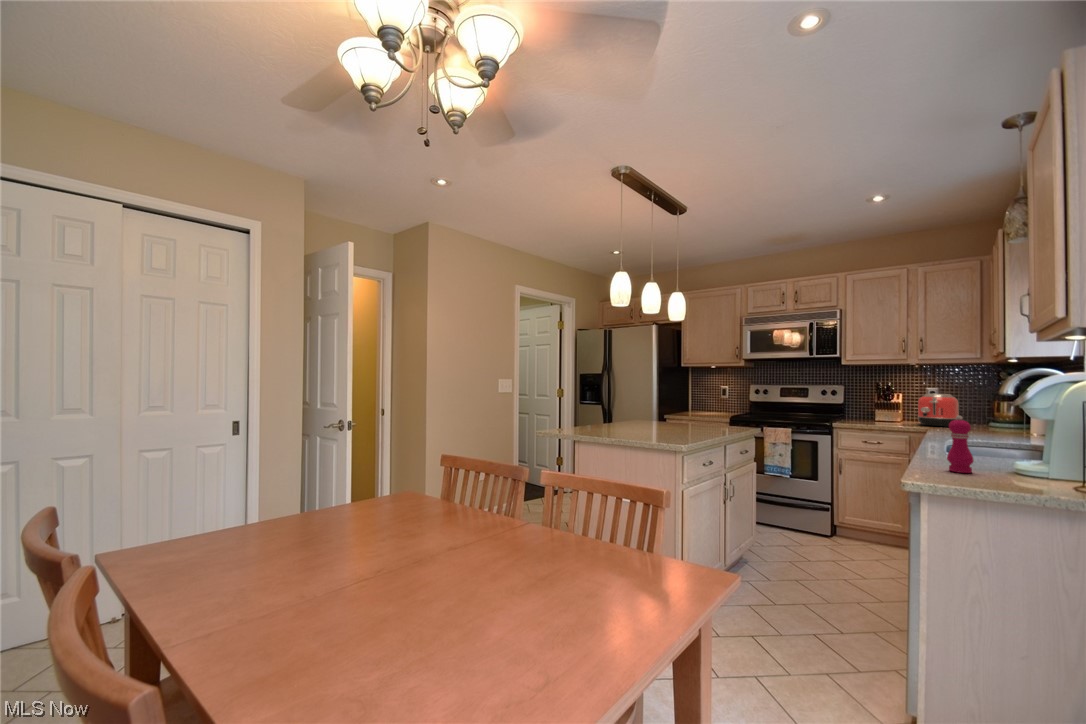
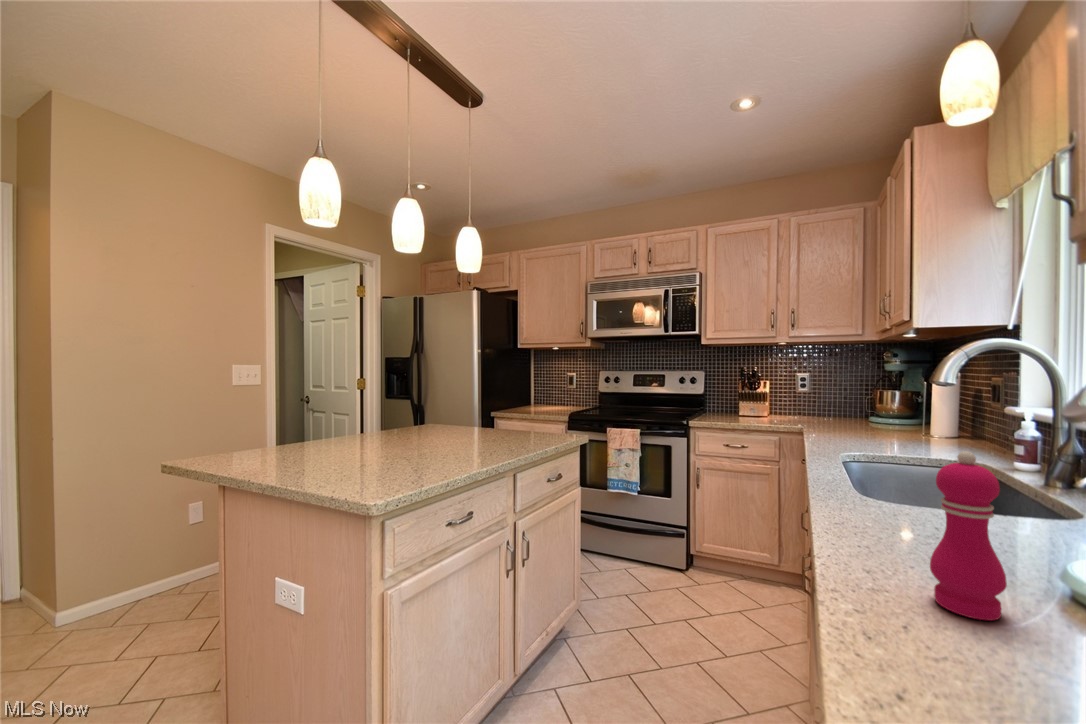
toaster: present [918,394,959,427] -> none [788,380,835,423]

